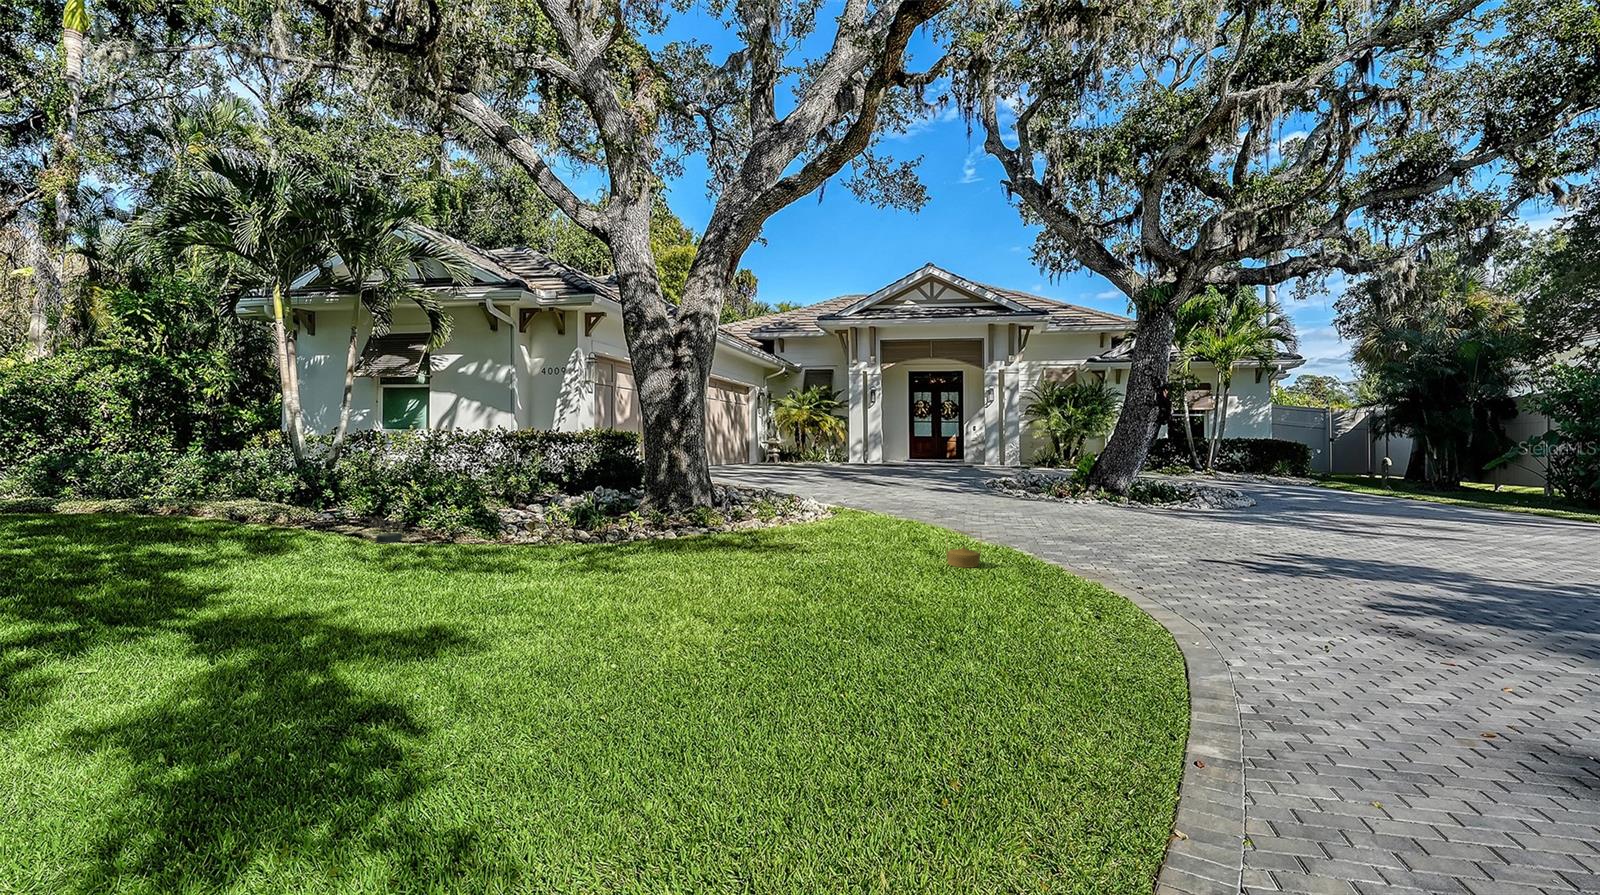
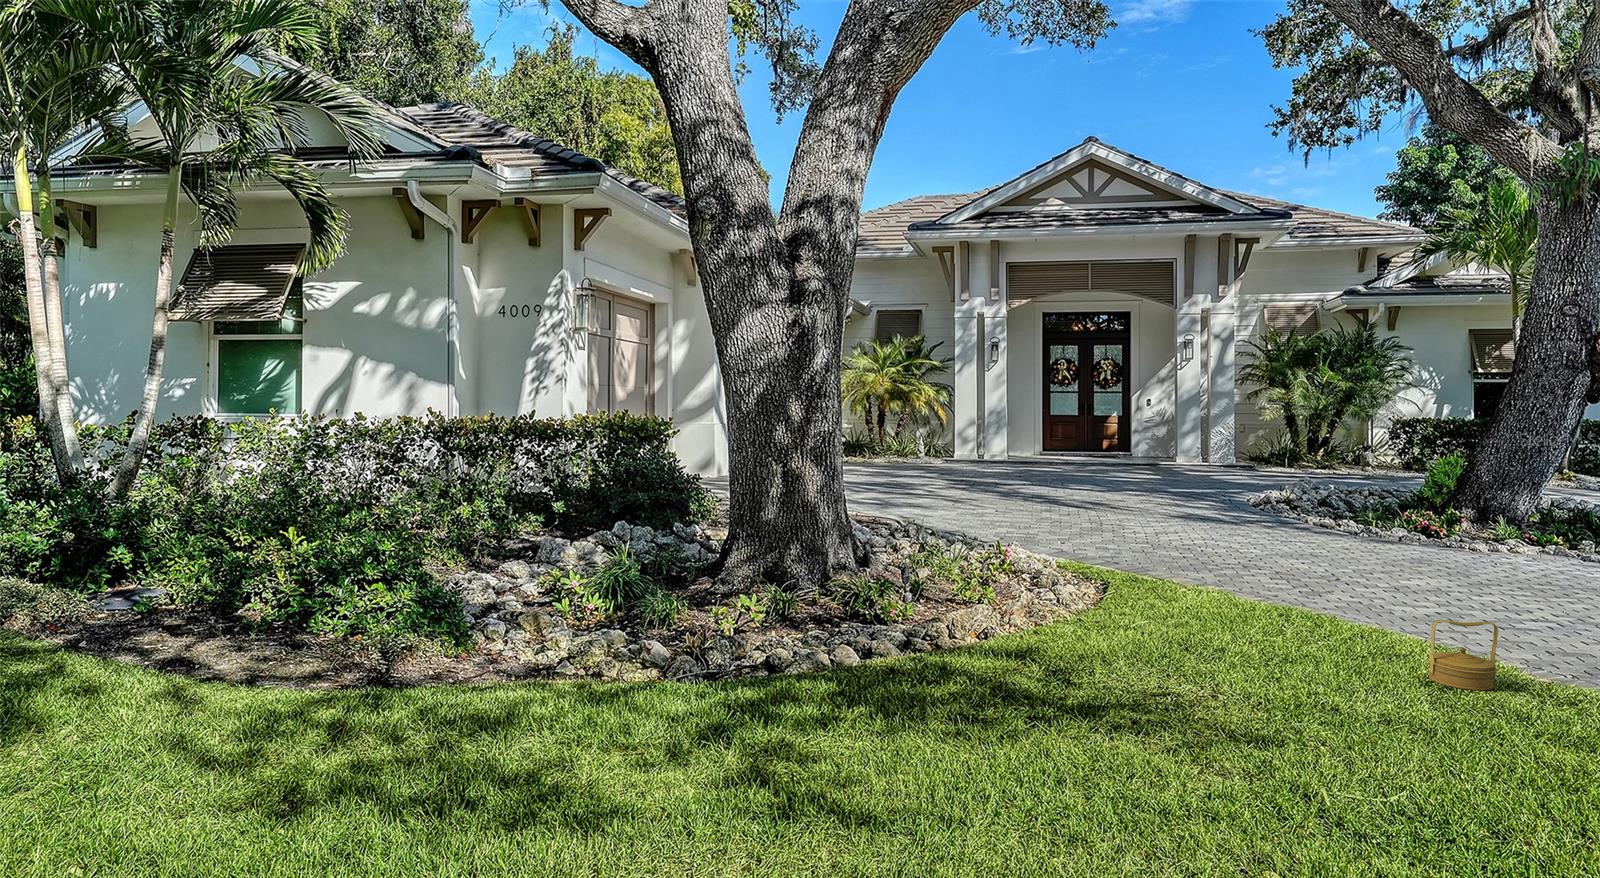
decorative plant: present [371,517,403,544] -> none [344,598,401,651]

